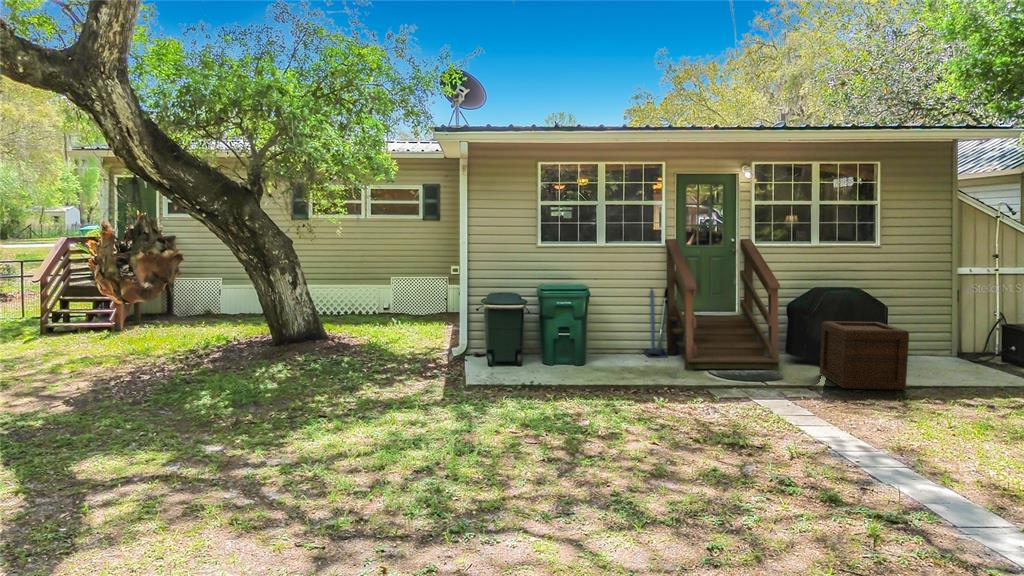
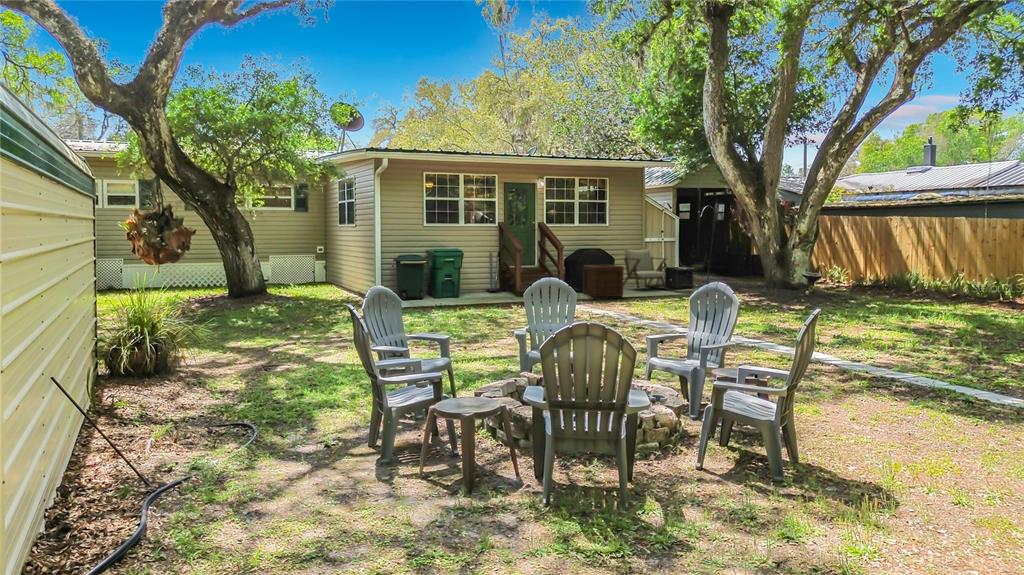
lounge chair: none [901,289,1010,371] -> present [623,249,666,290]

